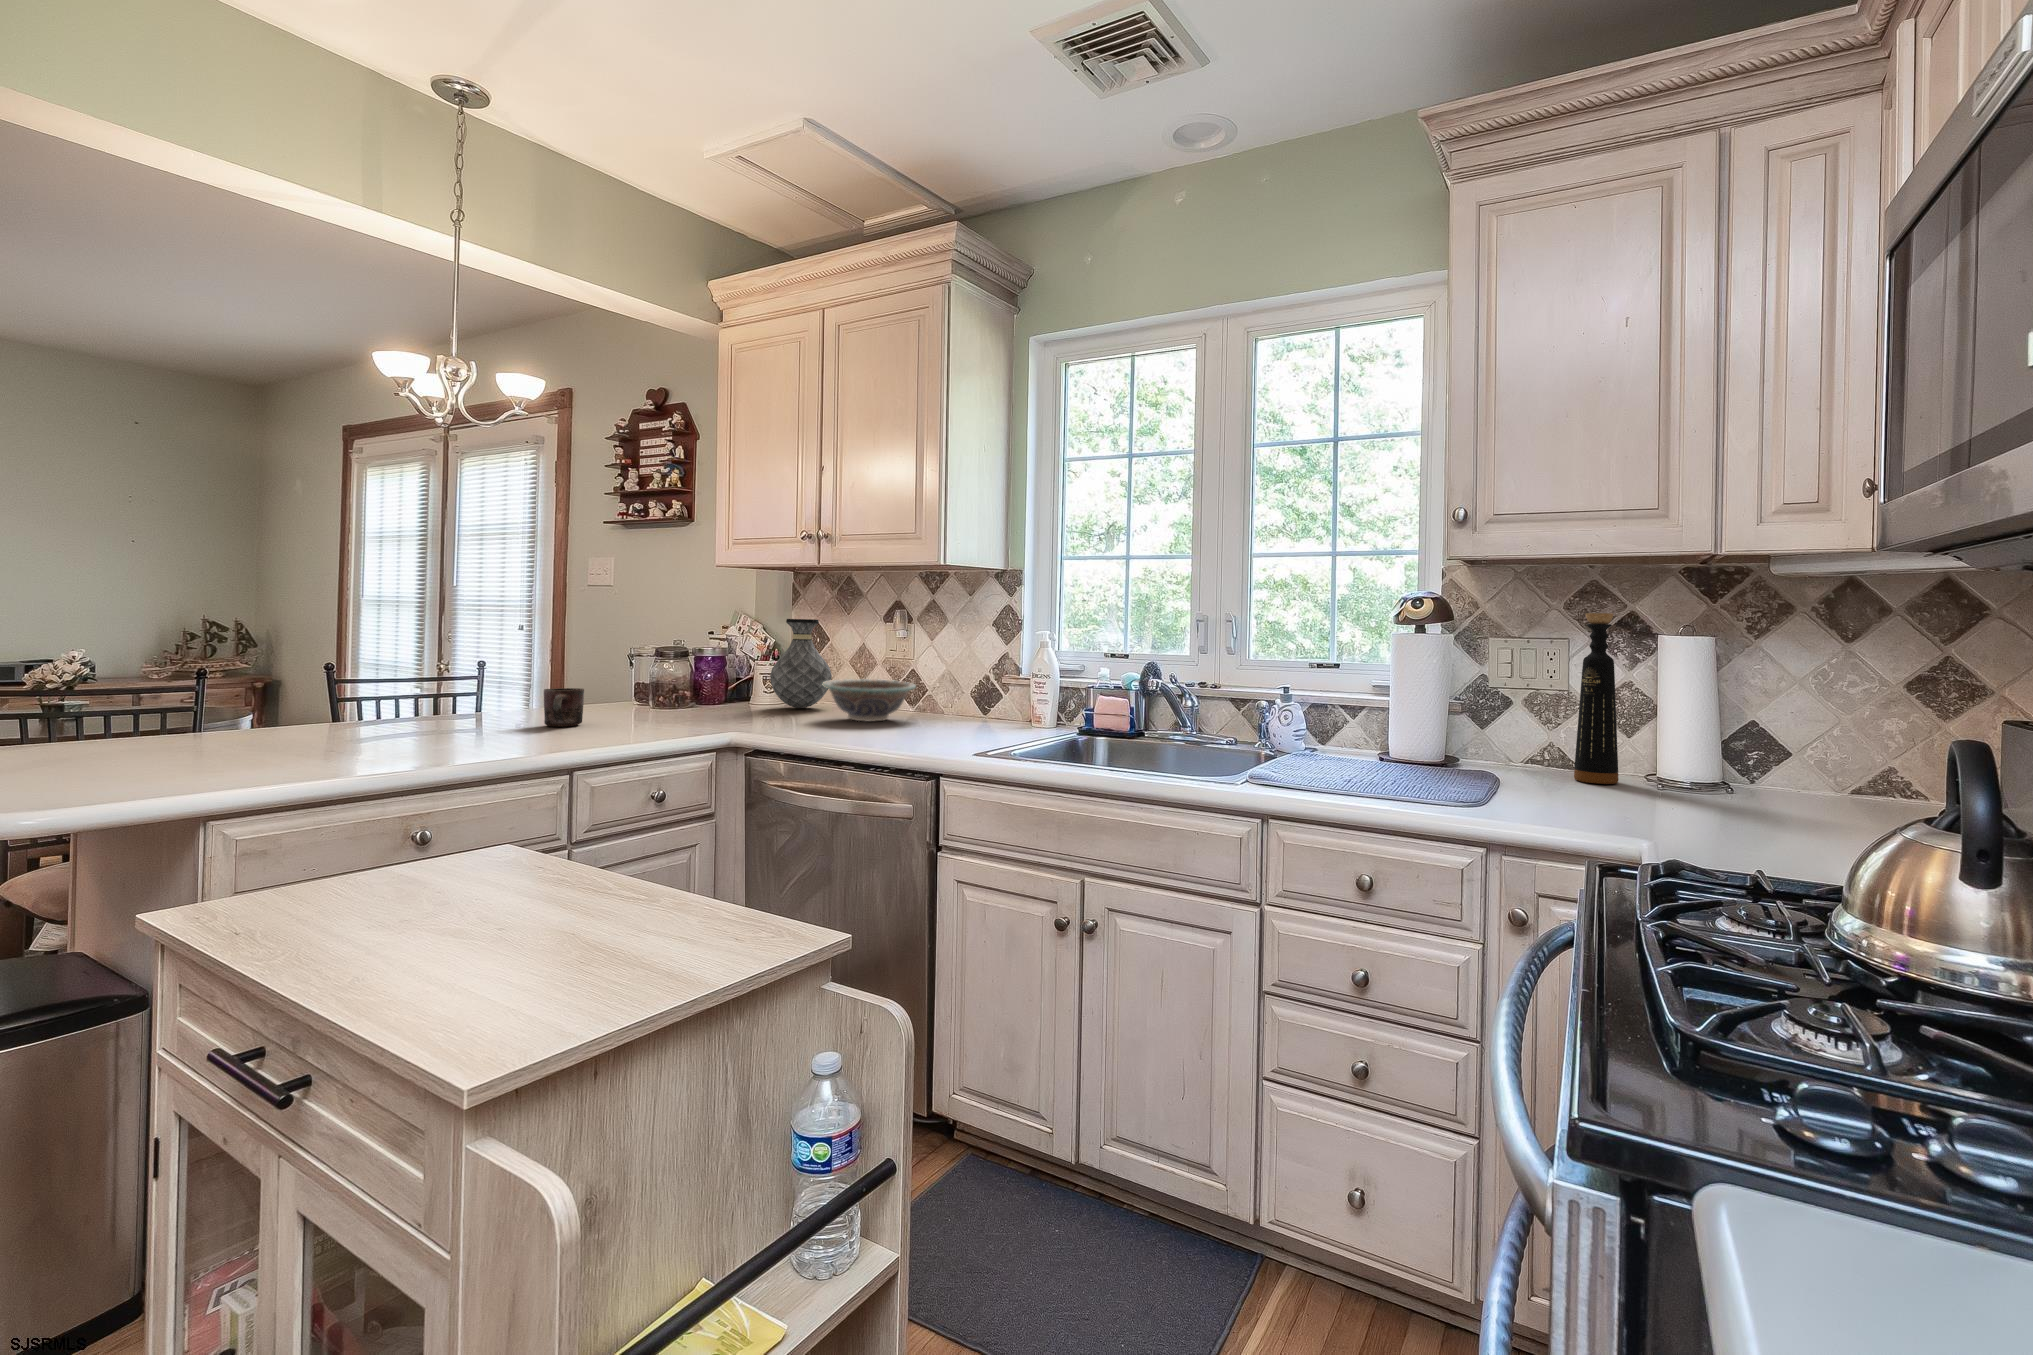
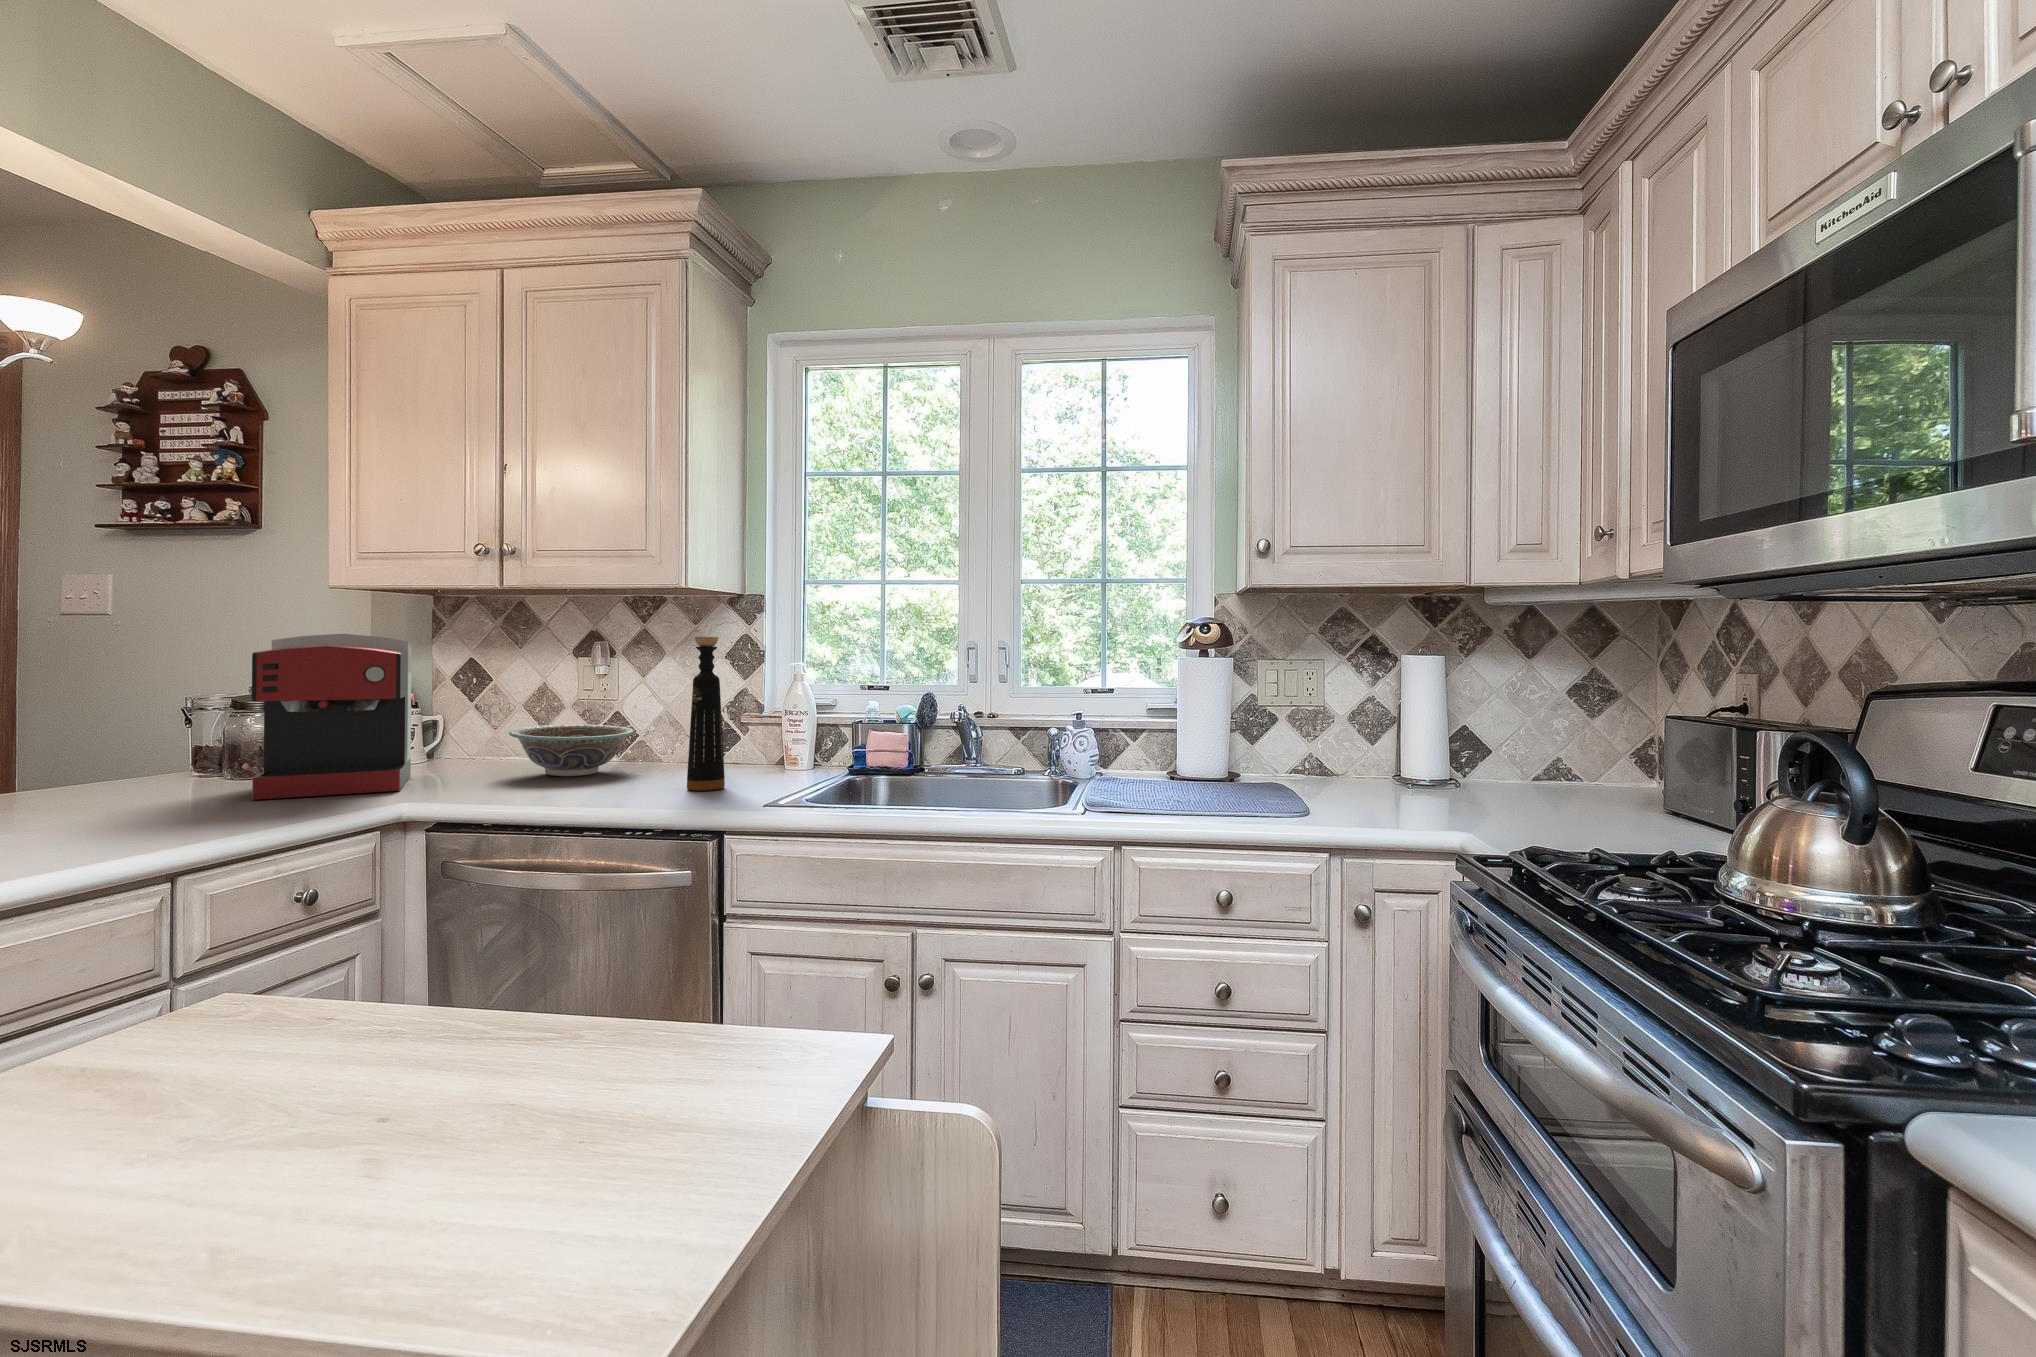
coffee maker: none [650,602,763,723] -> present [252,634,412,800]
bottle: present [1574,613,1618,784] -> present [687,637,725,791]
vase: present [770,619,832,708] -> none [415,654,502,765]
mug: present [544,688,584,727] -> none [64,759,139,817]

